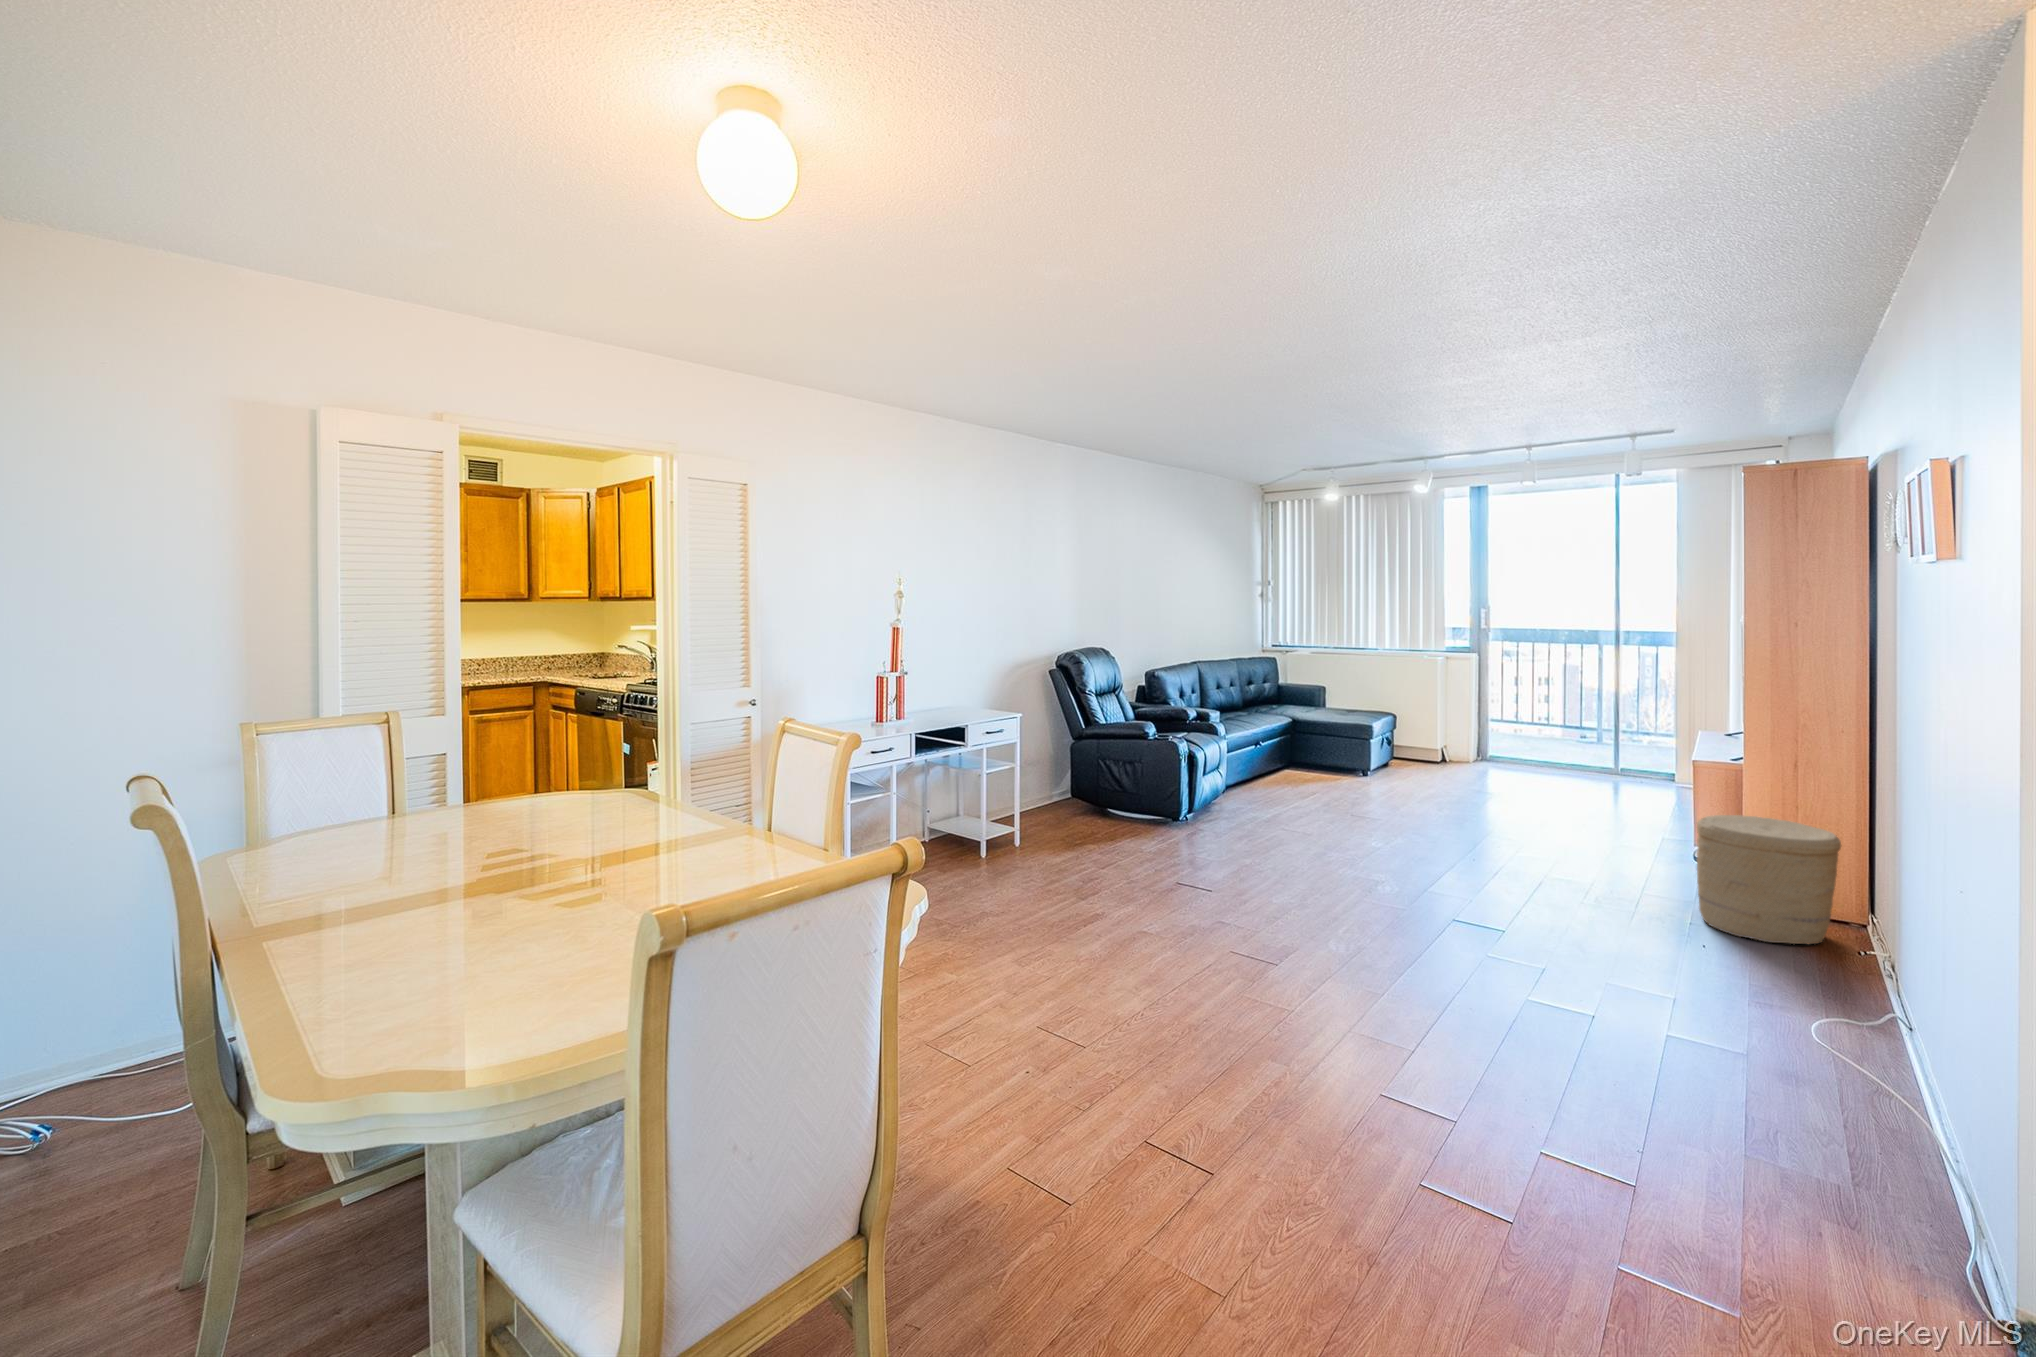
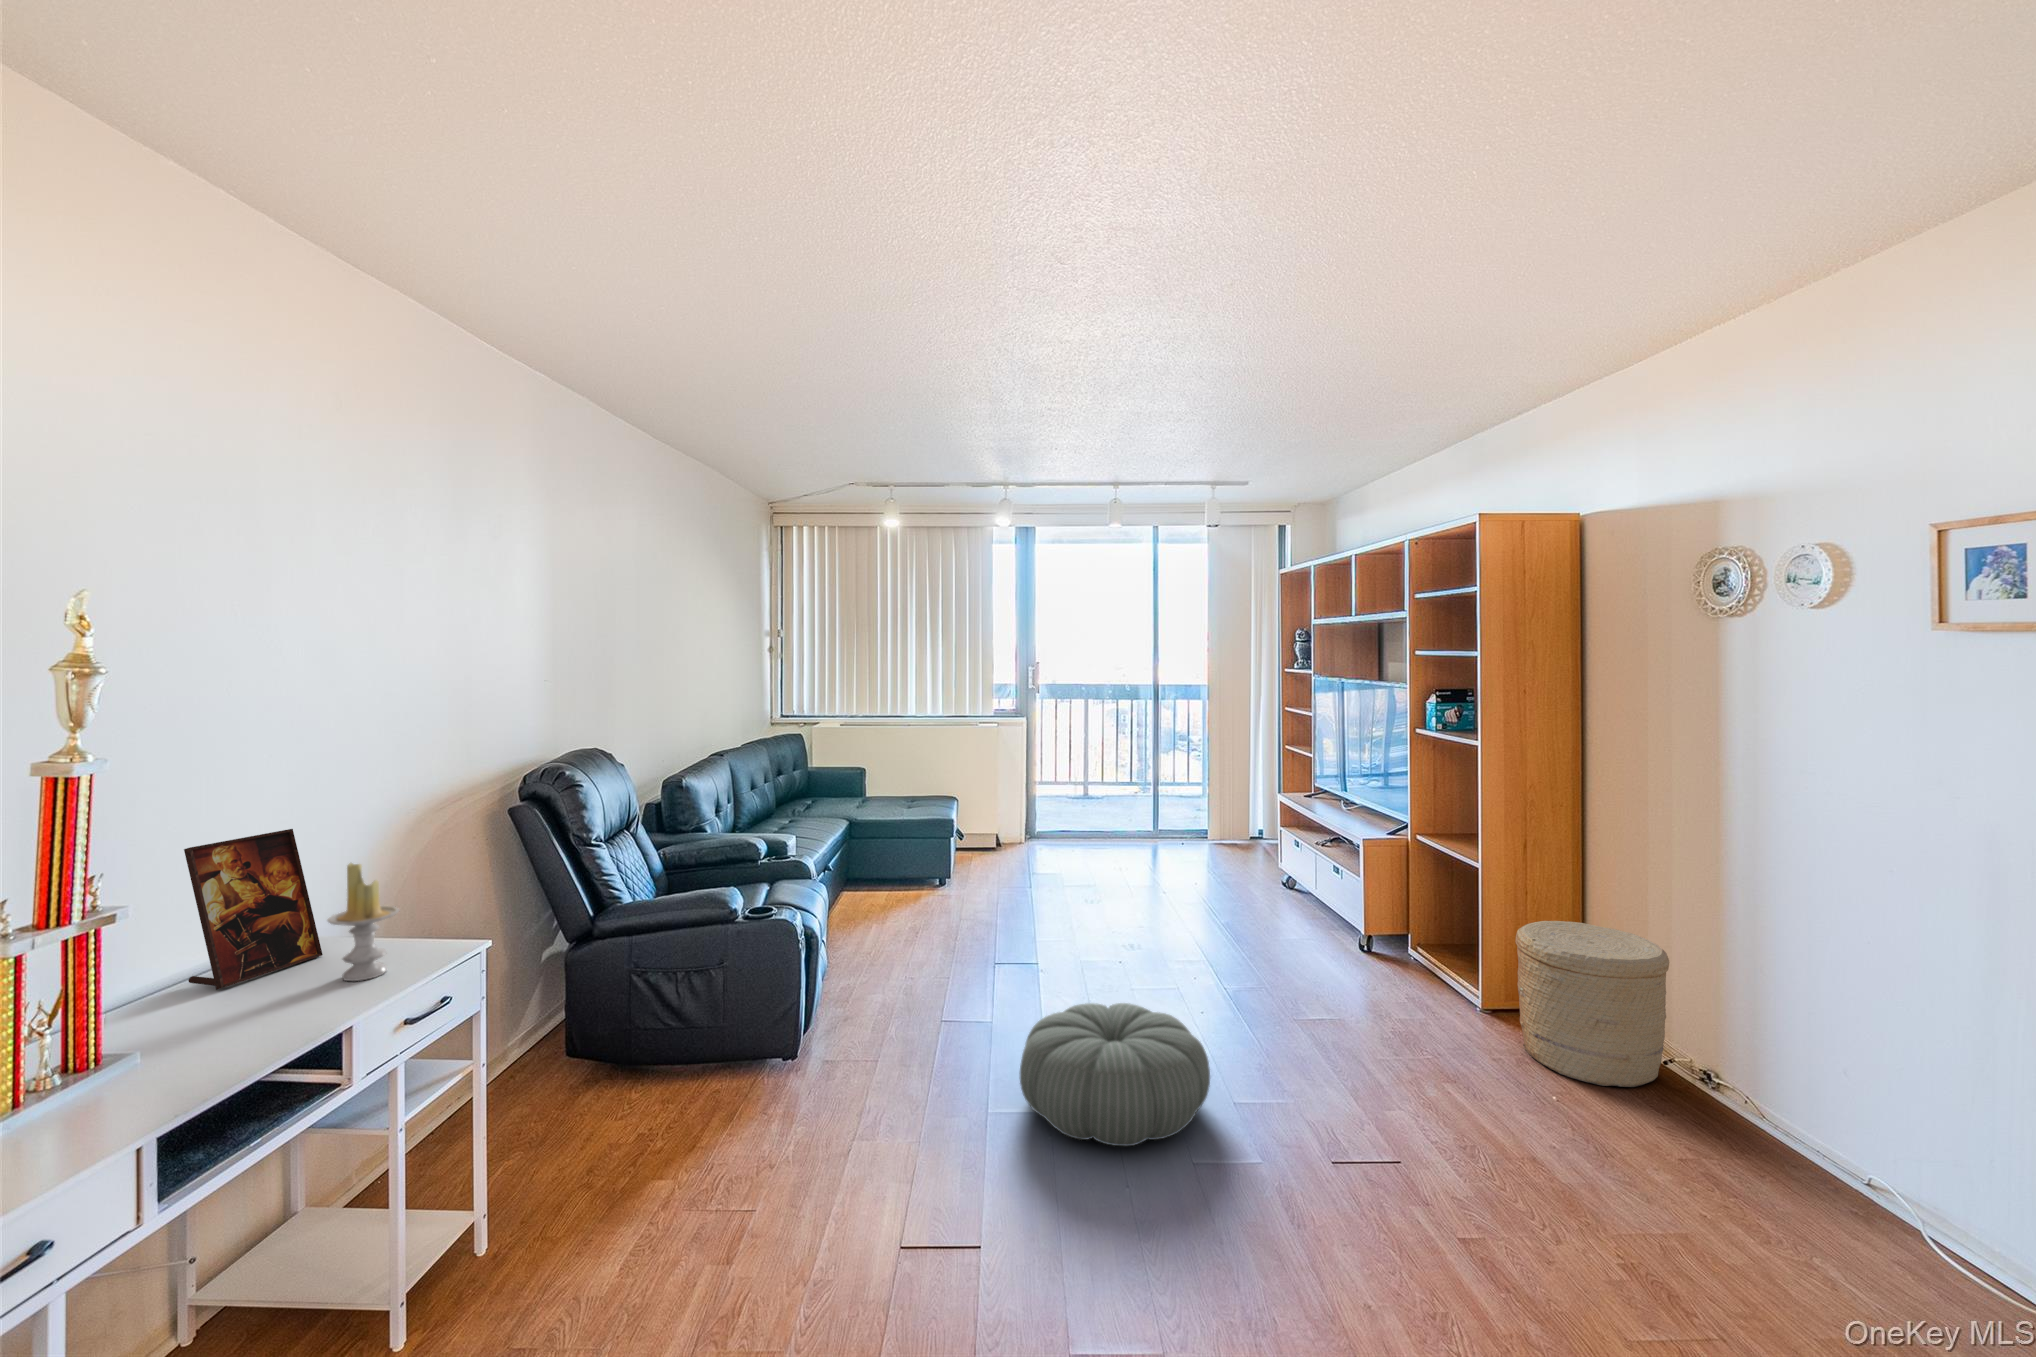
picture frame: none [930,660,968,712] -> present [184,829,323,989]
candle: none [966,670,988,714] -> present [328,863,399,981]
pouf: none [1267,810,1389,877] -> present [1020,1003,1210,1146]

